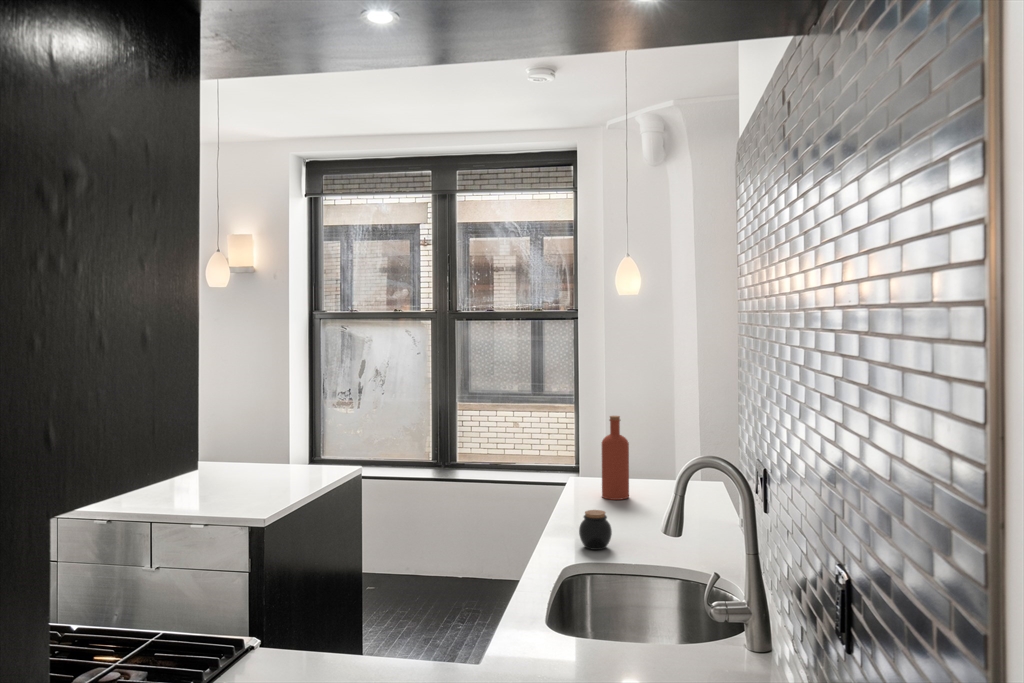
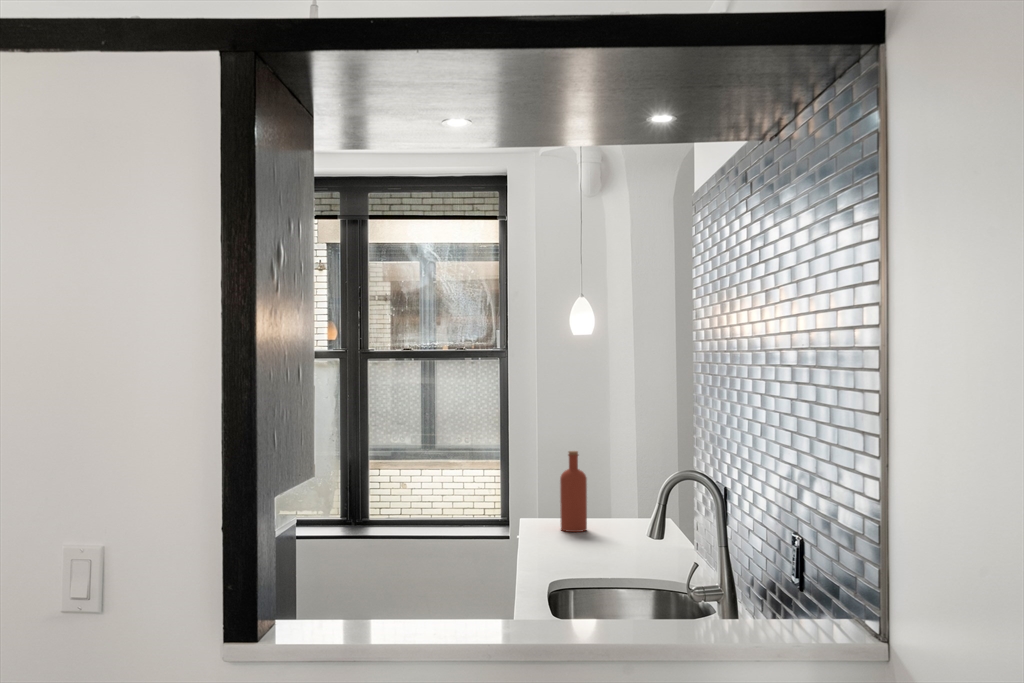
jar: present [579,510,612,550] -> none [557,532,587,568]

